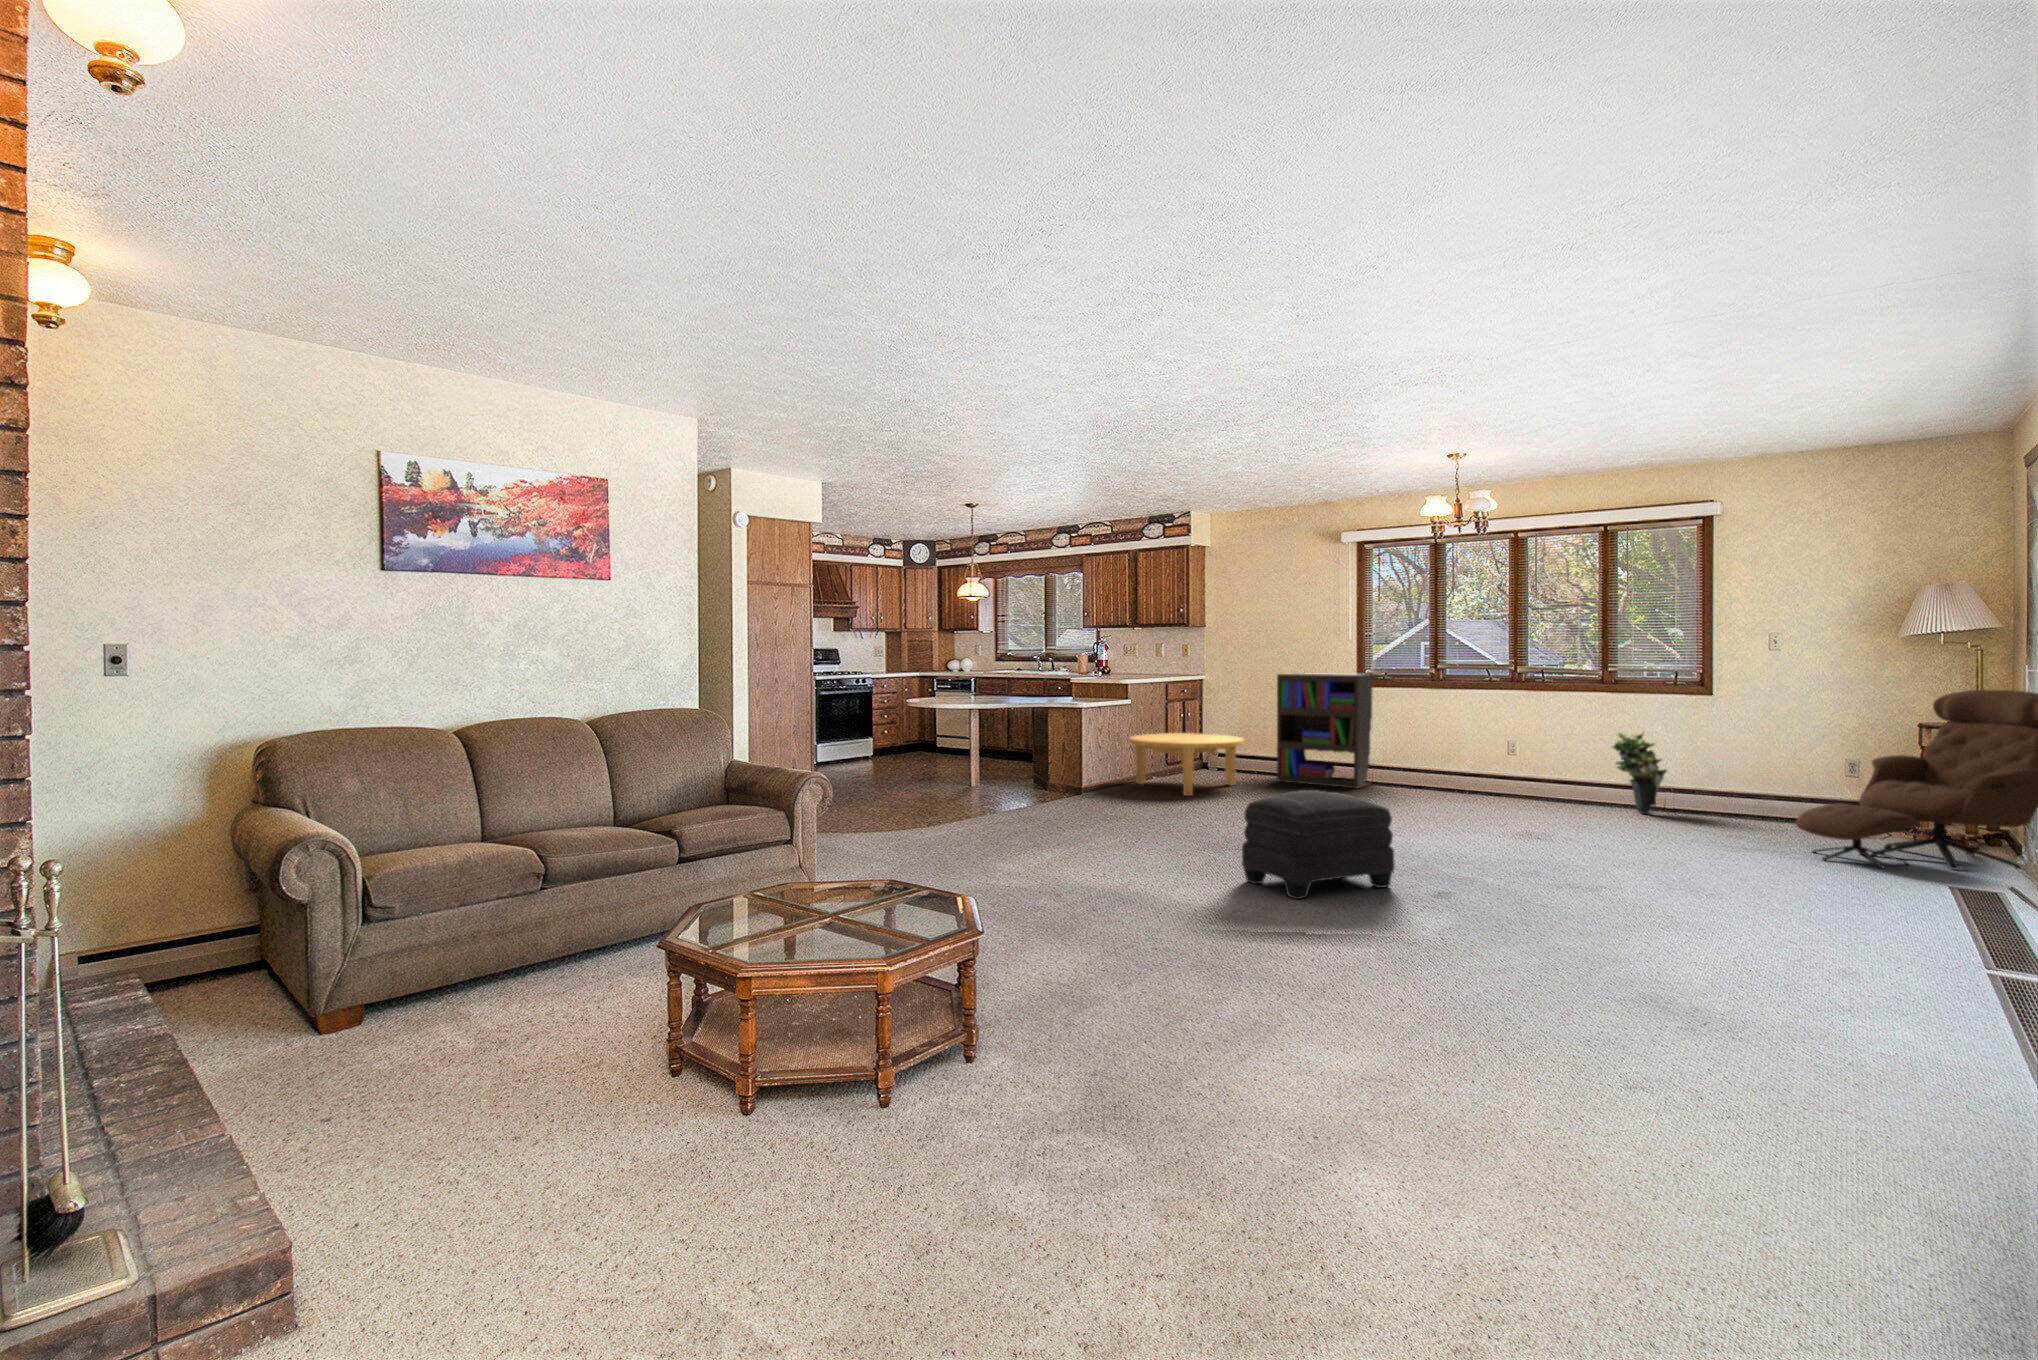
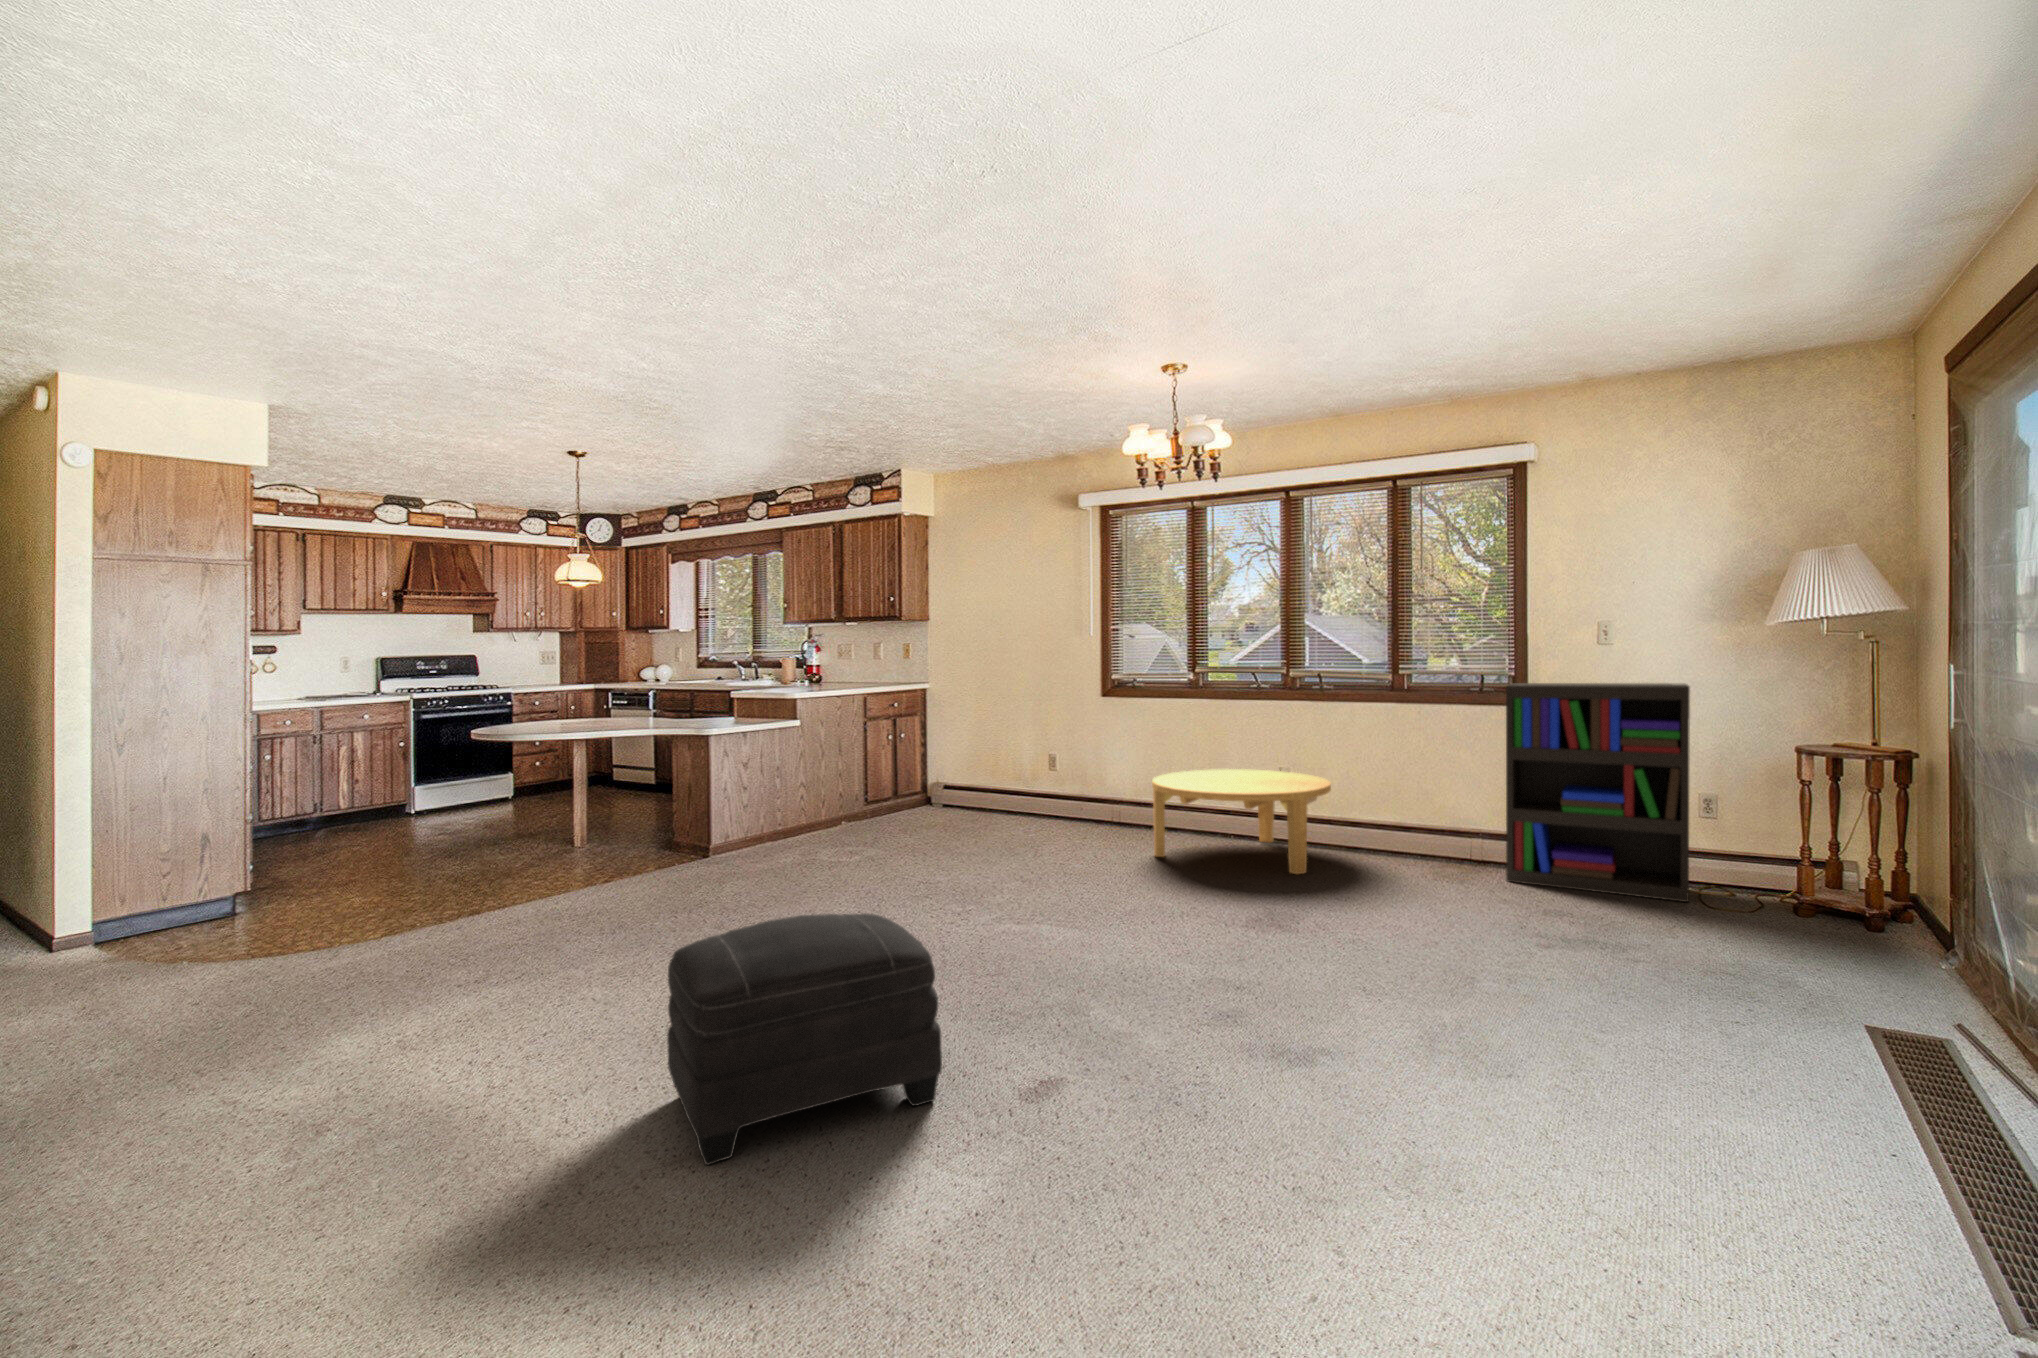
bookshelf: present [1277,673,1373,789] -> present [1506,683,1690,902]
lounge chair: present [1796,690,2038,869] -> none [1637,699,2012,988]
potted plant: present [1612,732,1667,814] -> none [1401,755,1474,872]
coffee table: present [1129,733,1244,796] -> present [1152,769,1331,874]

